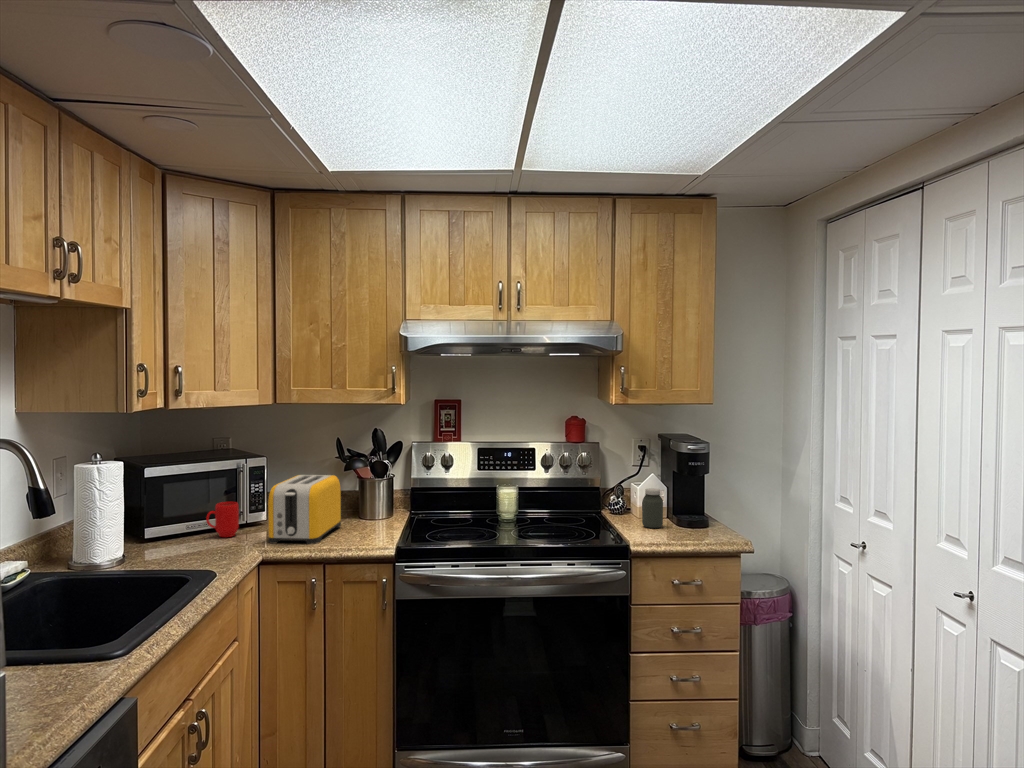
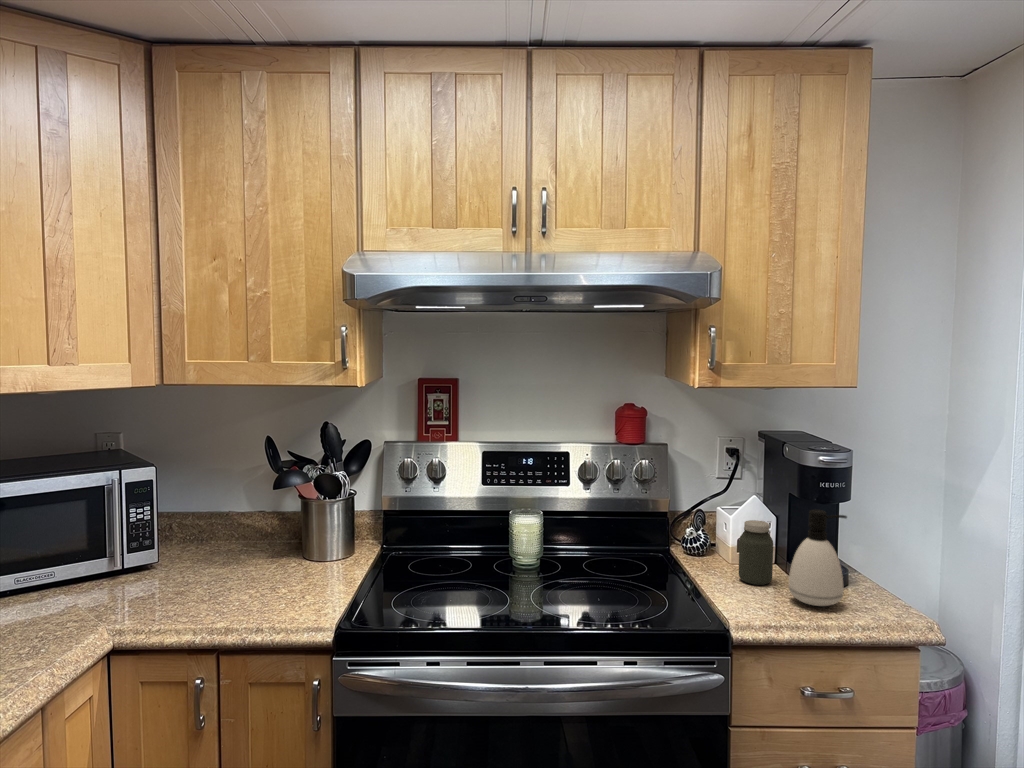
toaster: present [268,475,341,544] -> none [132,495,267,617]
soap dispenser: none [669,478,702,536] -> present [788,510,847,606]
mug: present [206,502,239,537] -> none [41,539,98,598]

